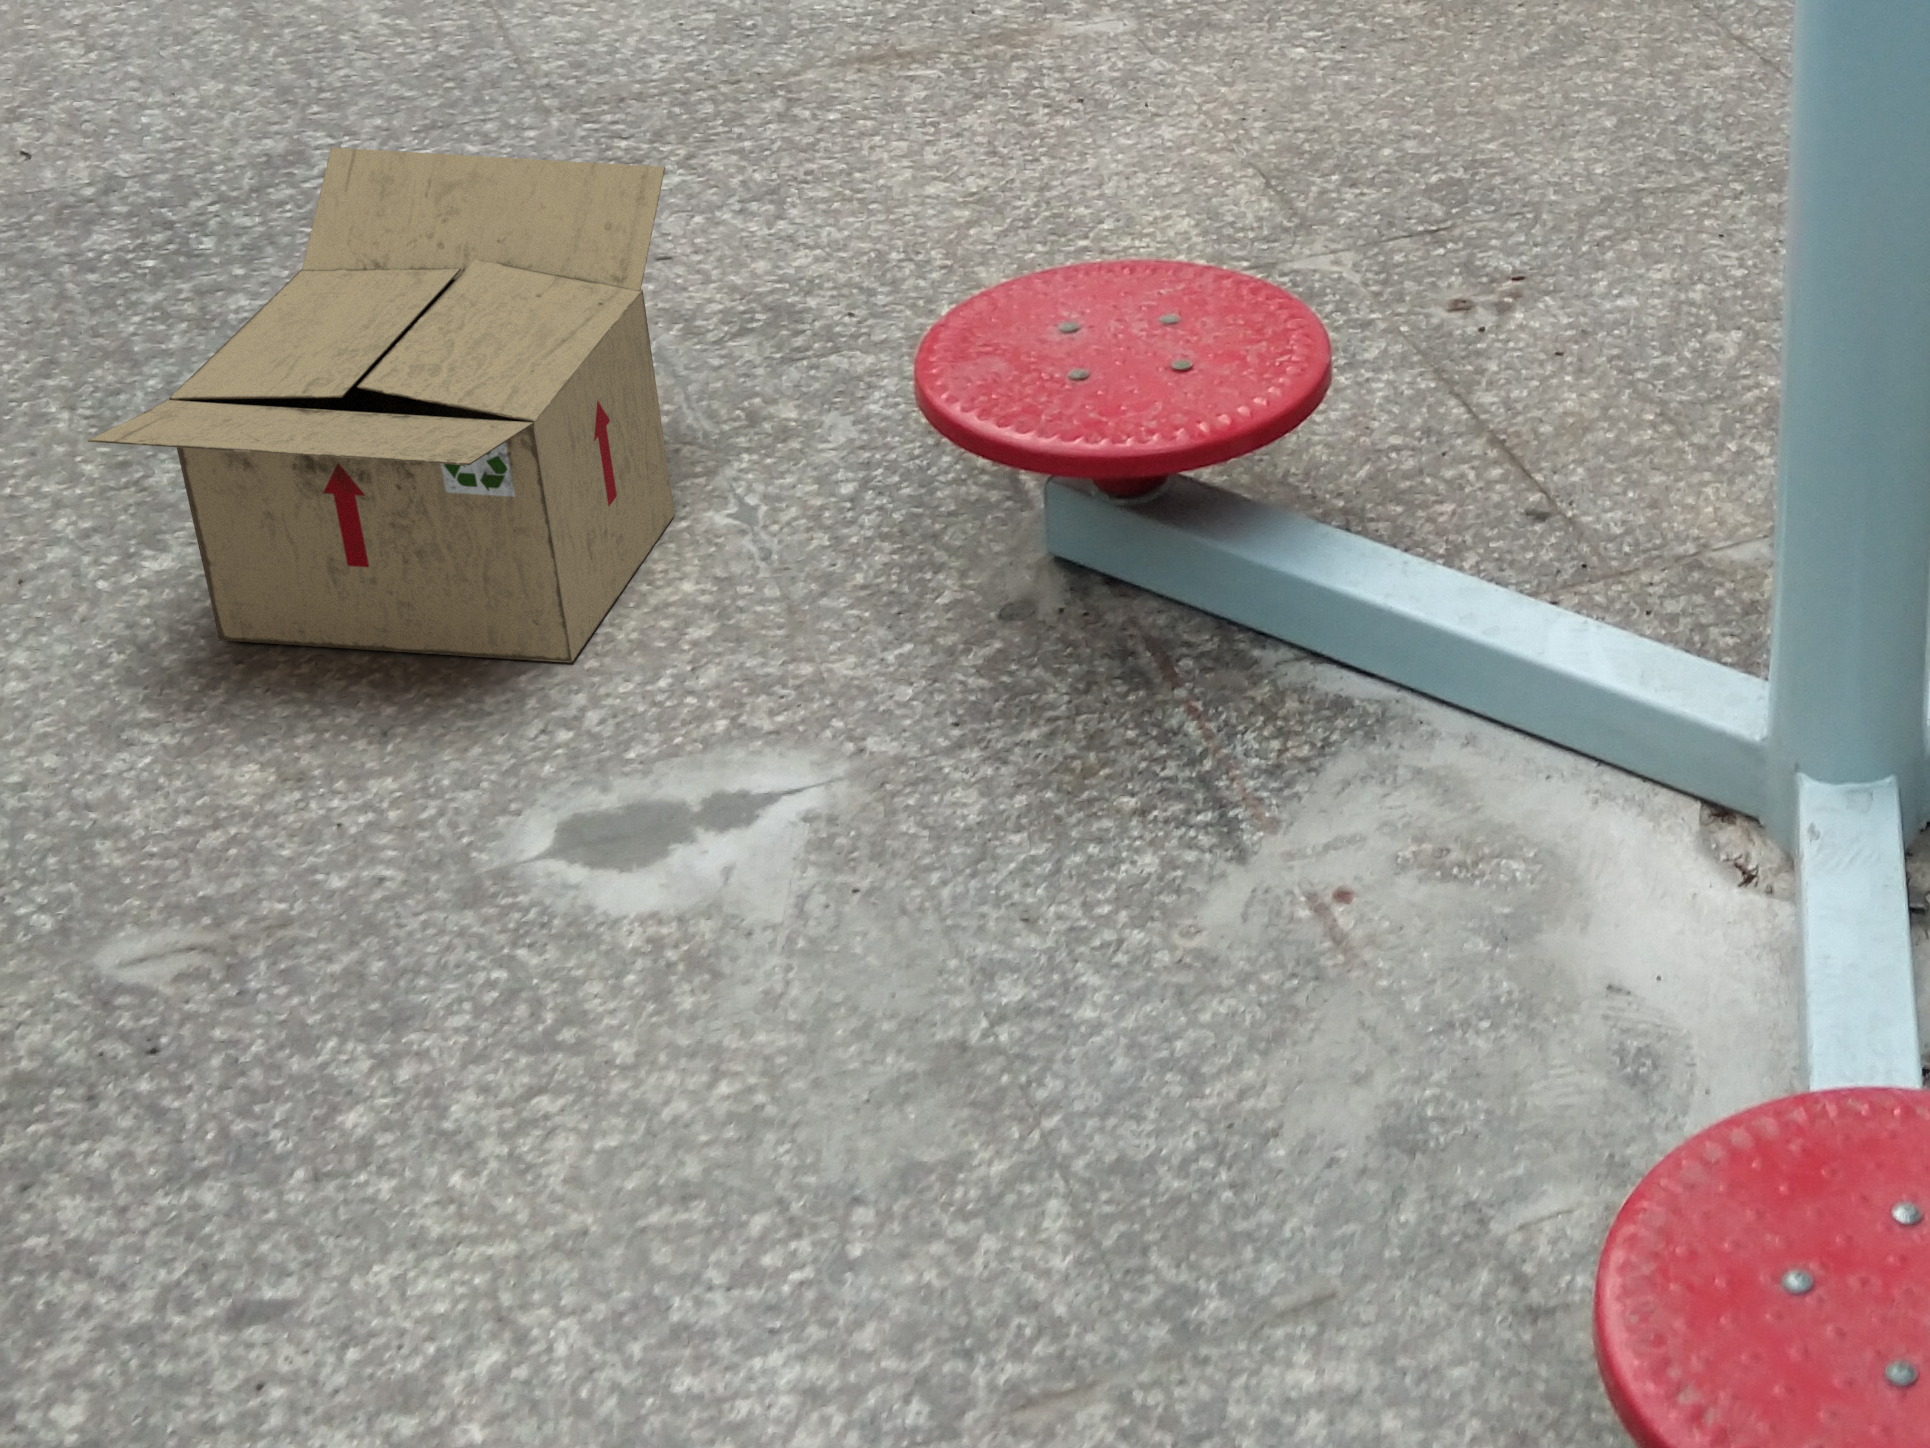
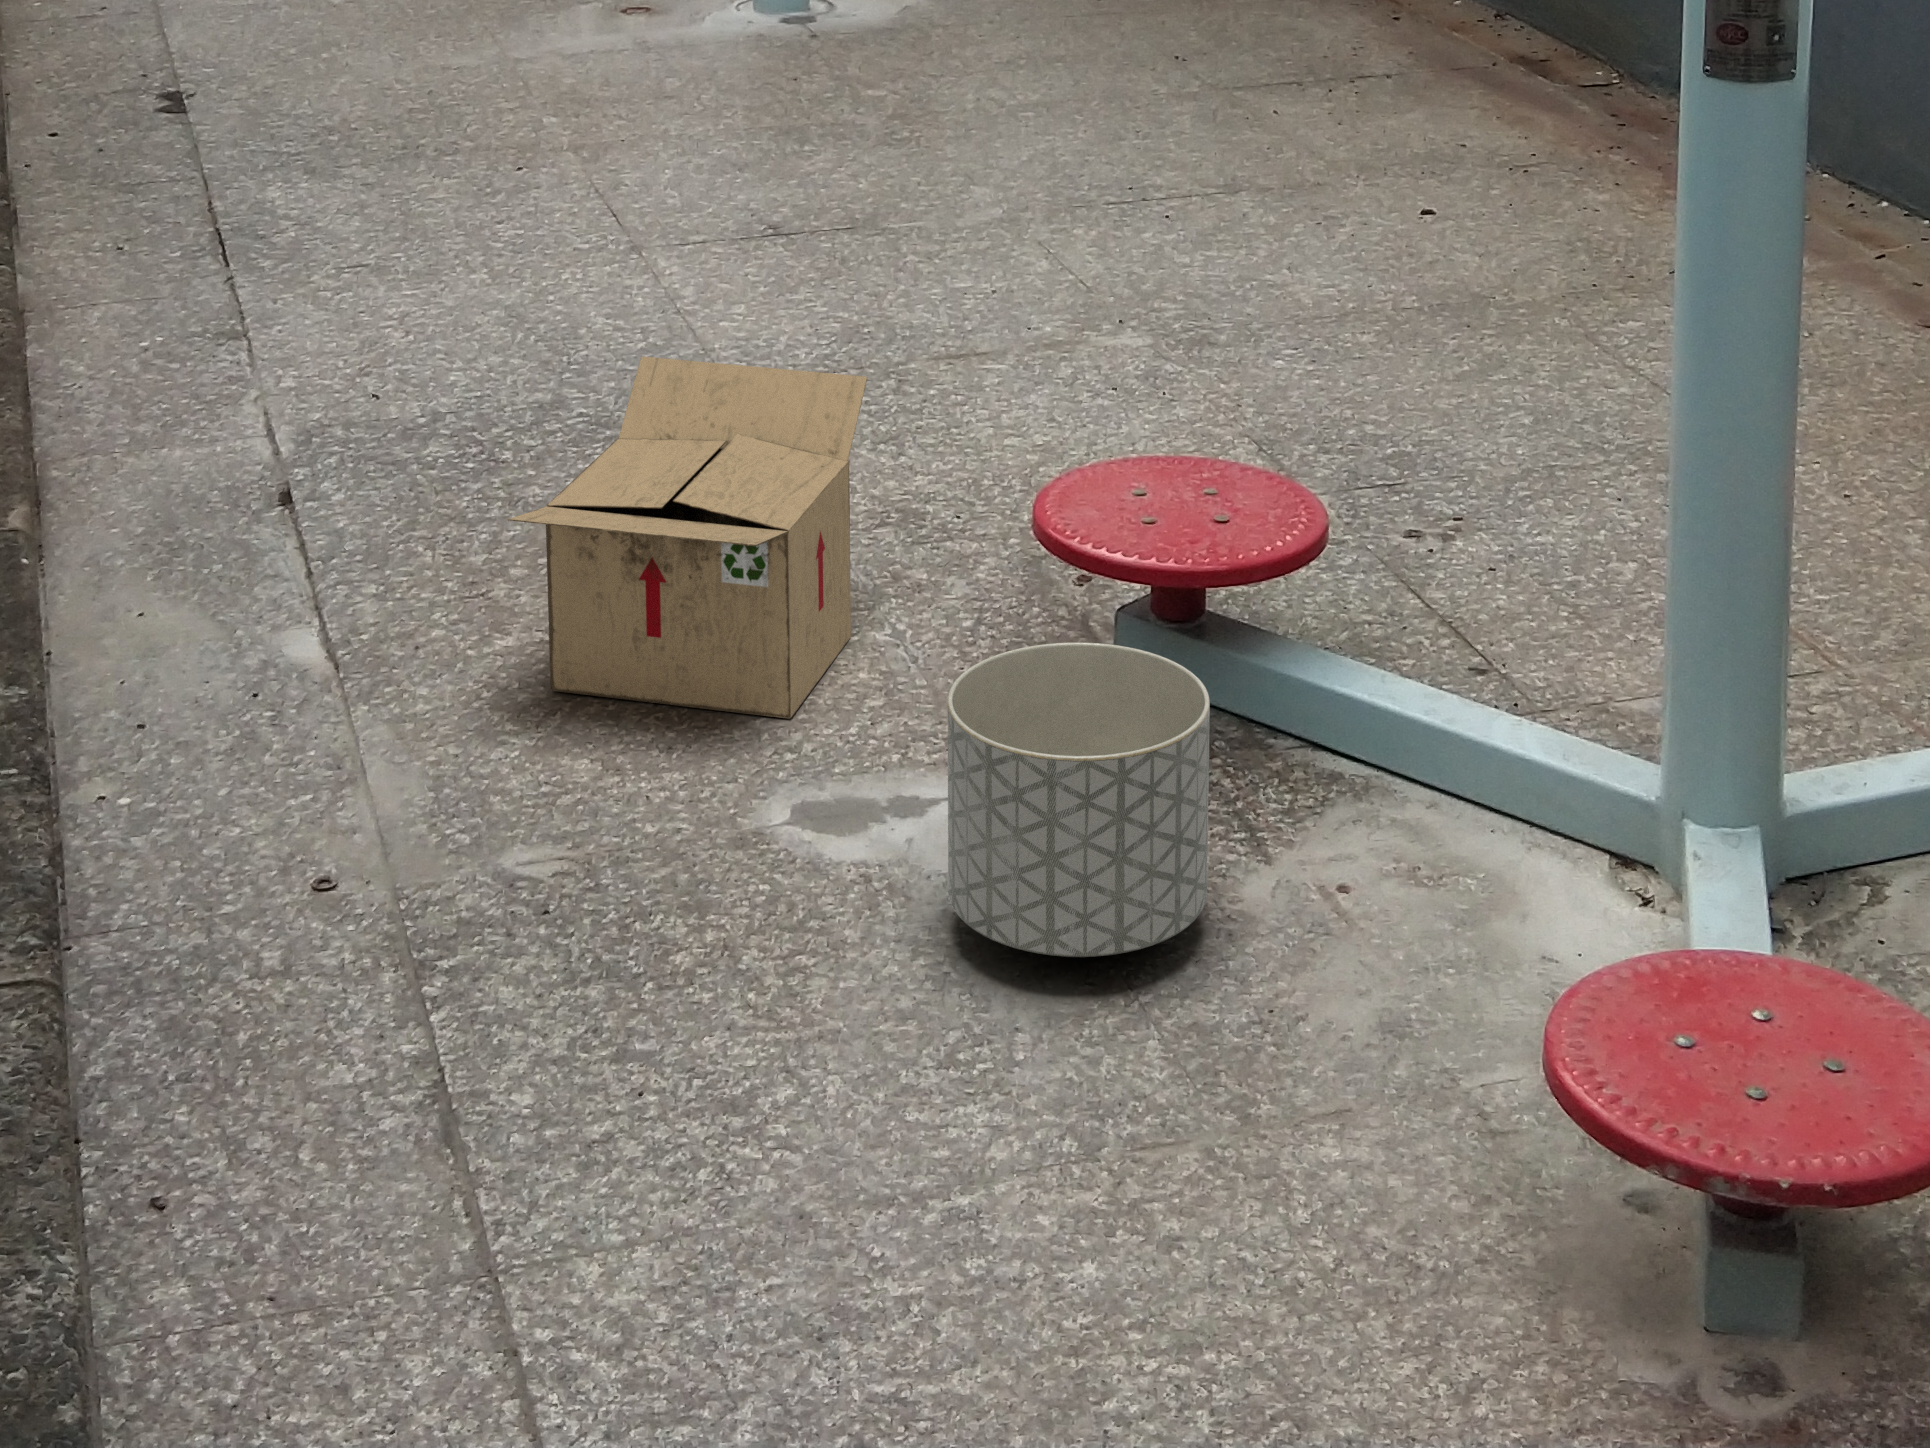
planter: none [728,608,1139,1080] -> present [948,642,1210,957]

